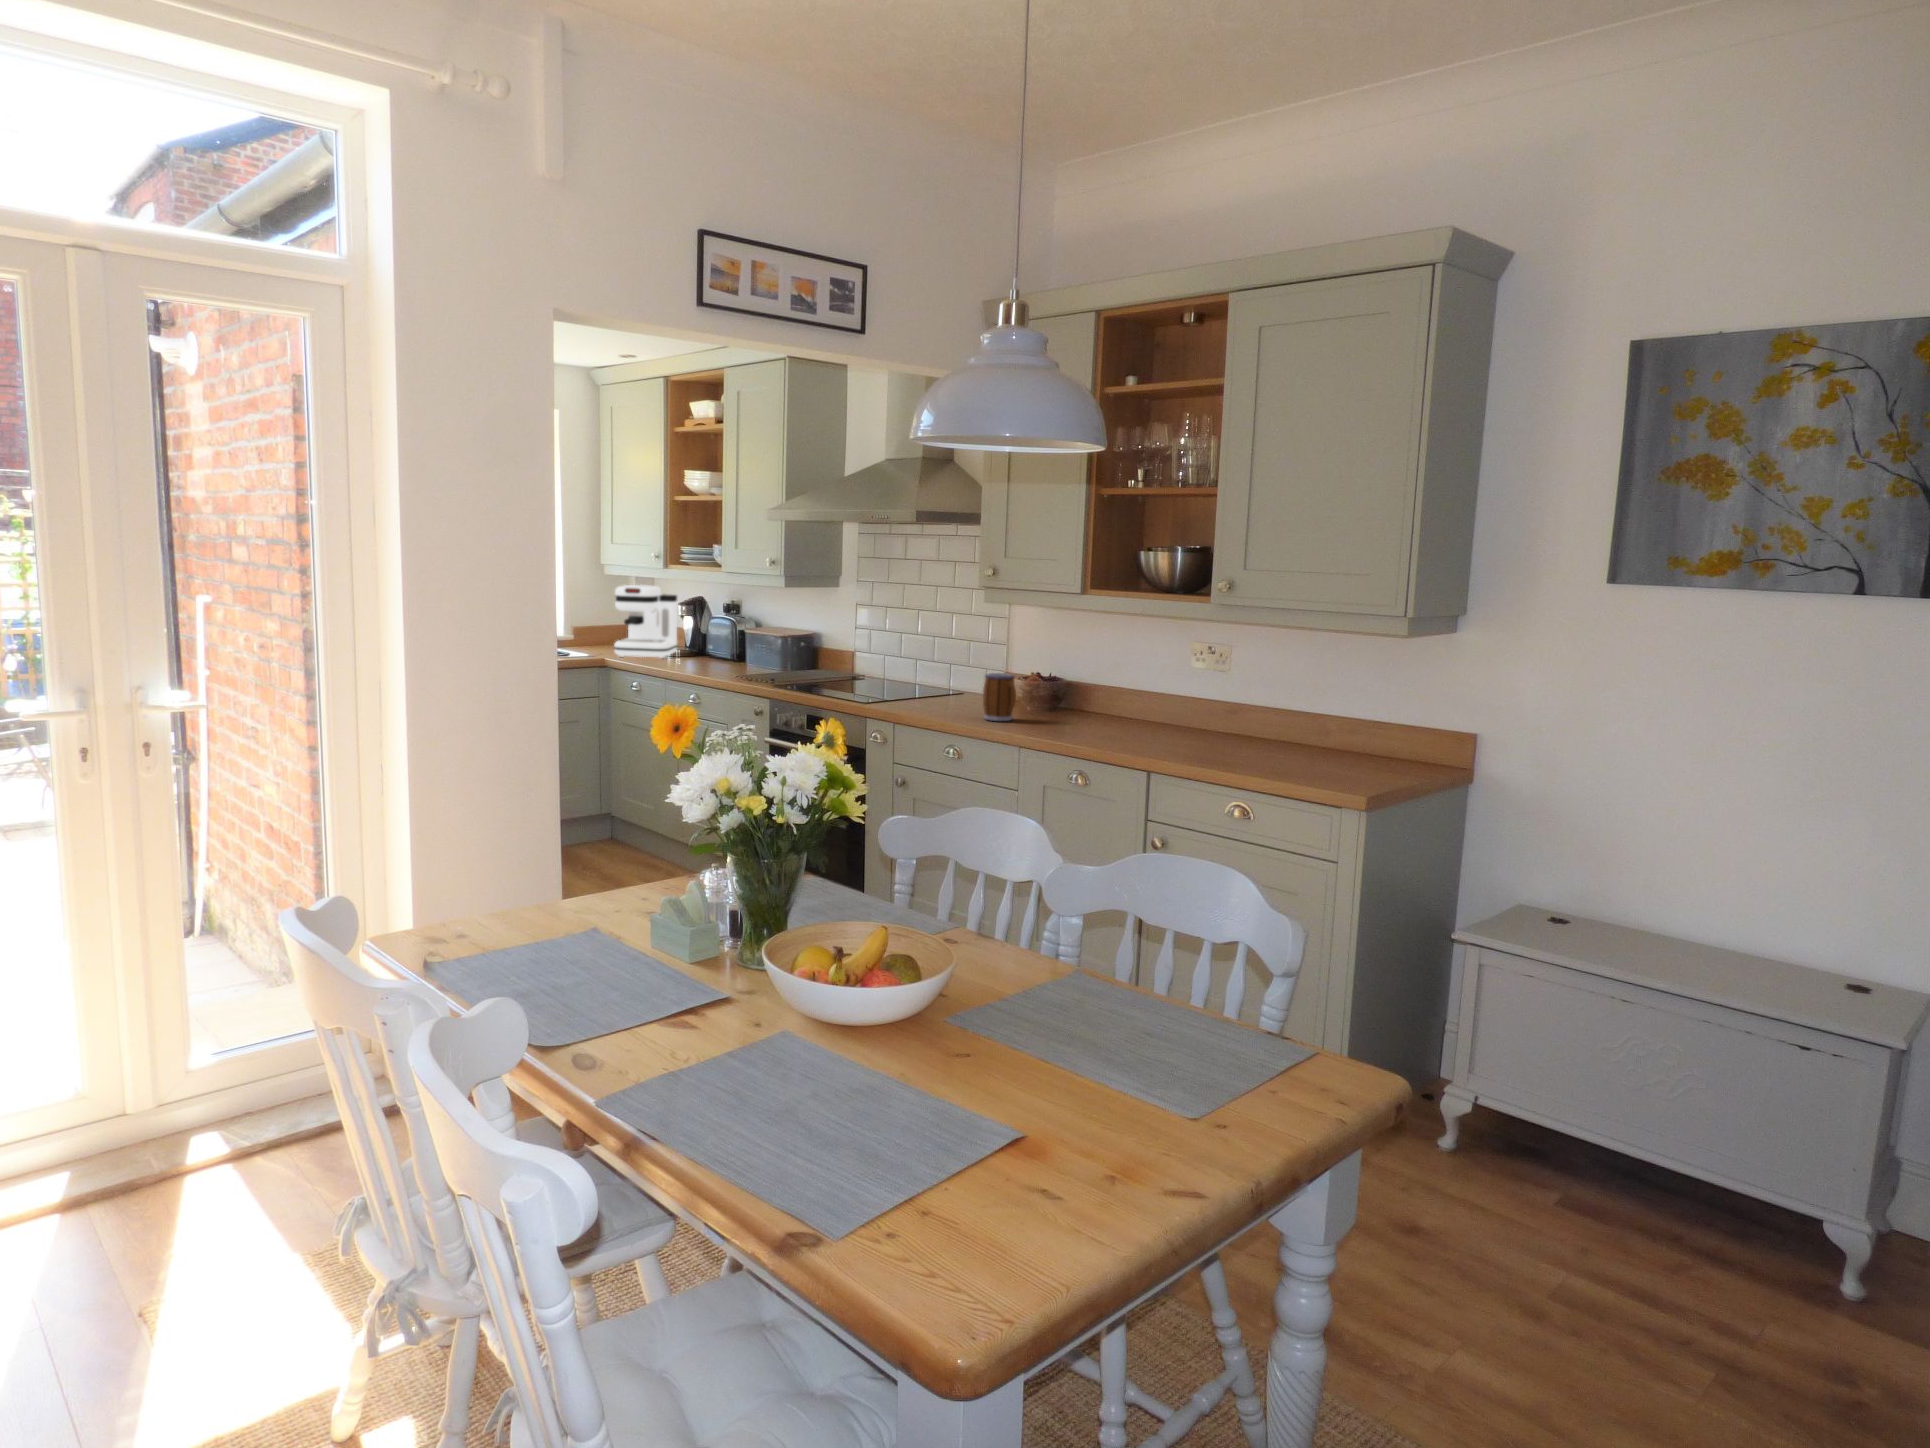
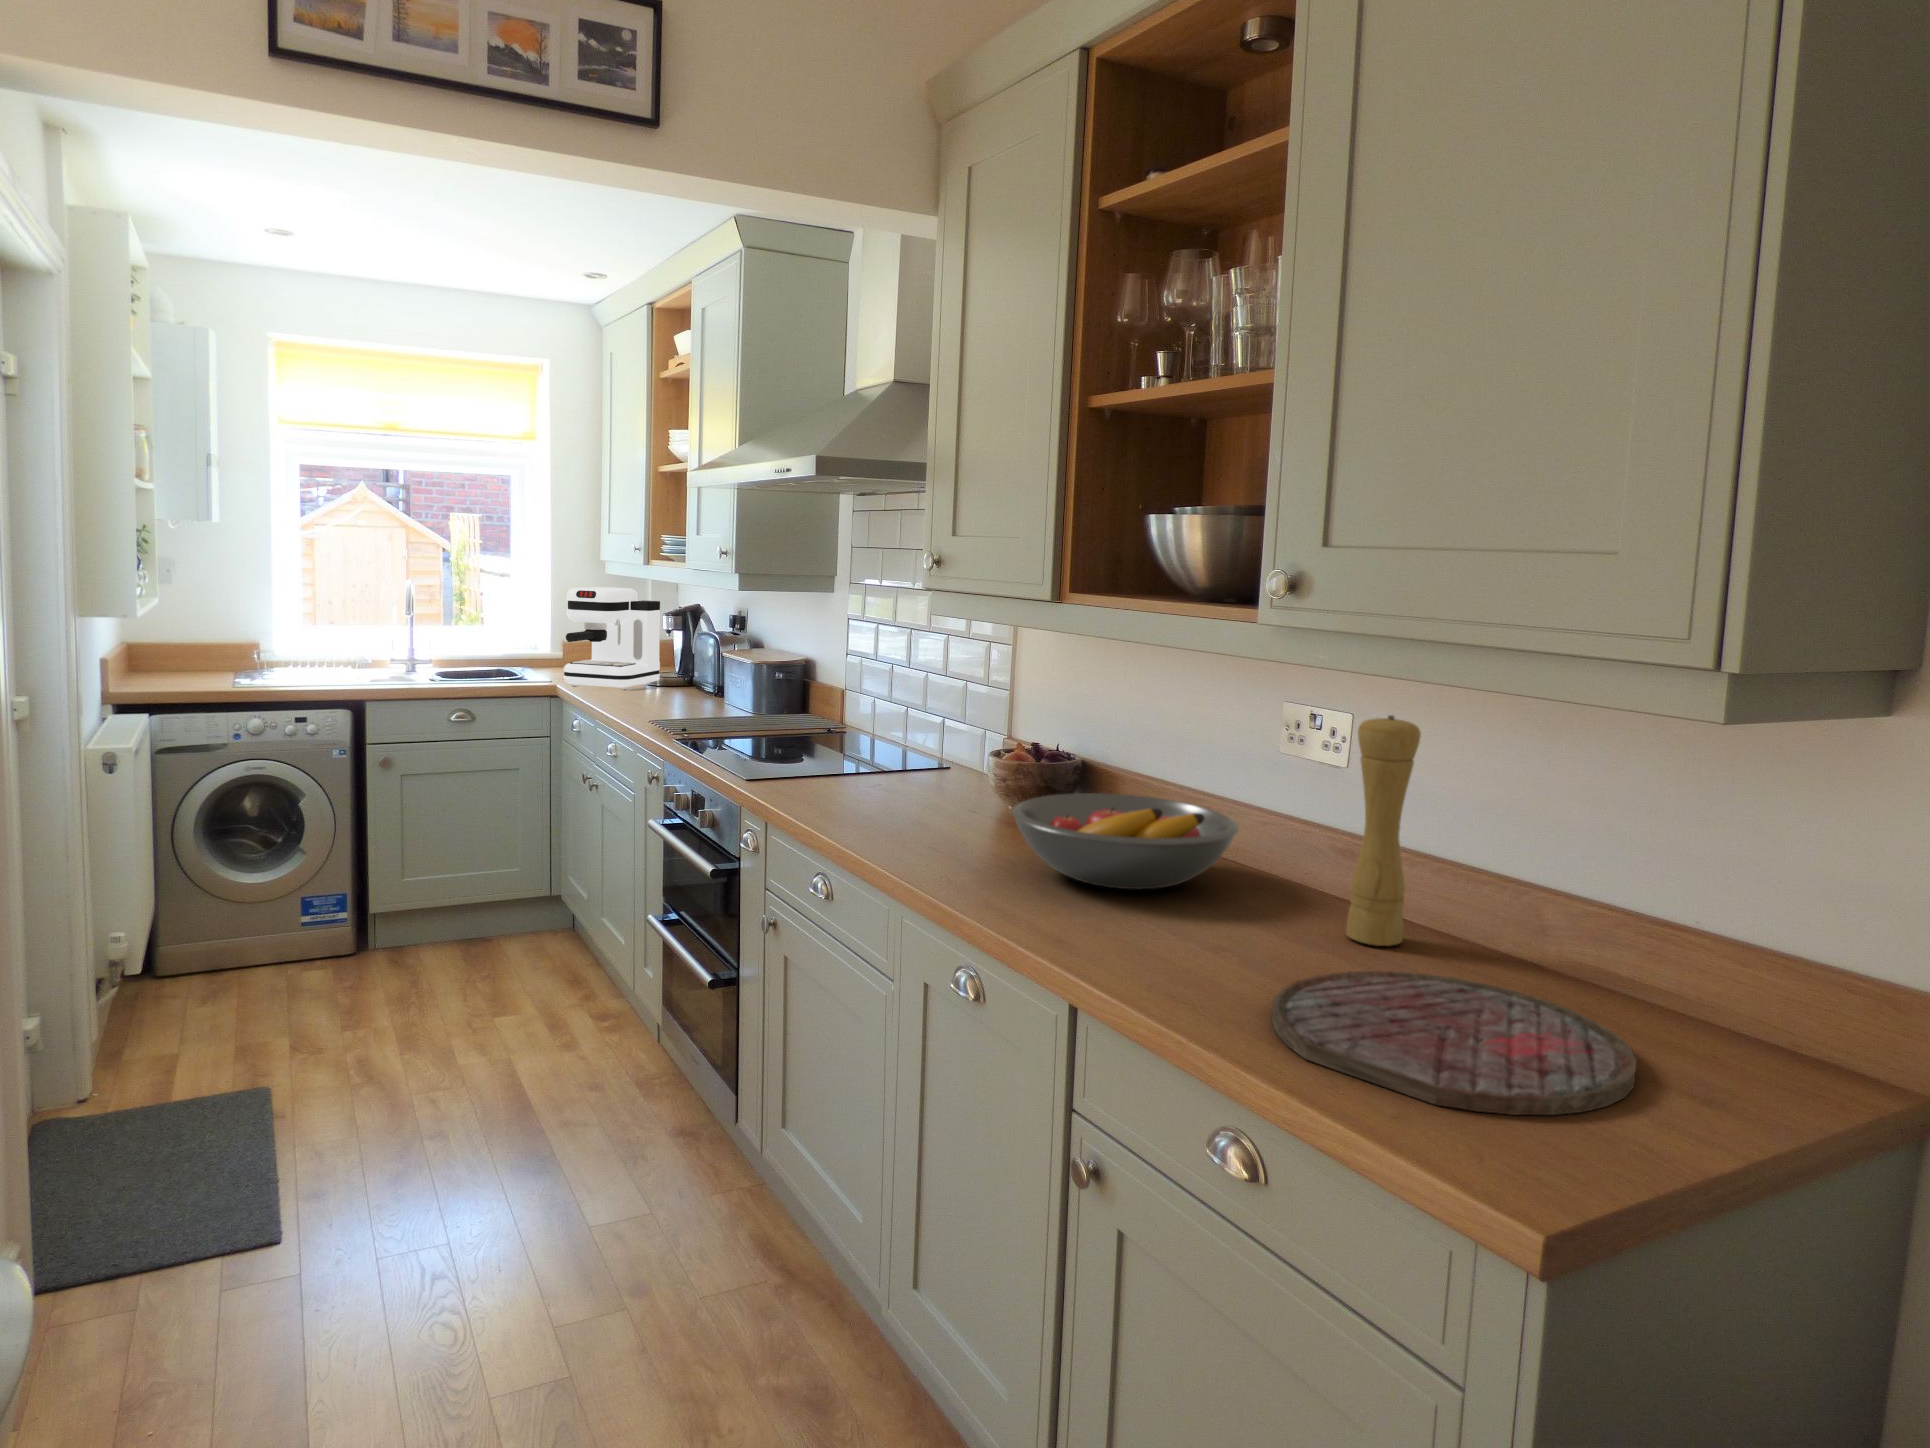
pepper mill: none [1243,645,1276,747] -> present [1346,715,1421,946]
mug: present [983,673,1016,721] -> none [884,744,940,837]
fruit bowl: none [1071,693,1184,734] -> present [1012,793,1239,889]
cutting board: none [1240,750,1377,780] -> present [1272,971,1636,1115]

